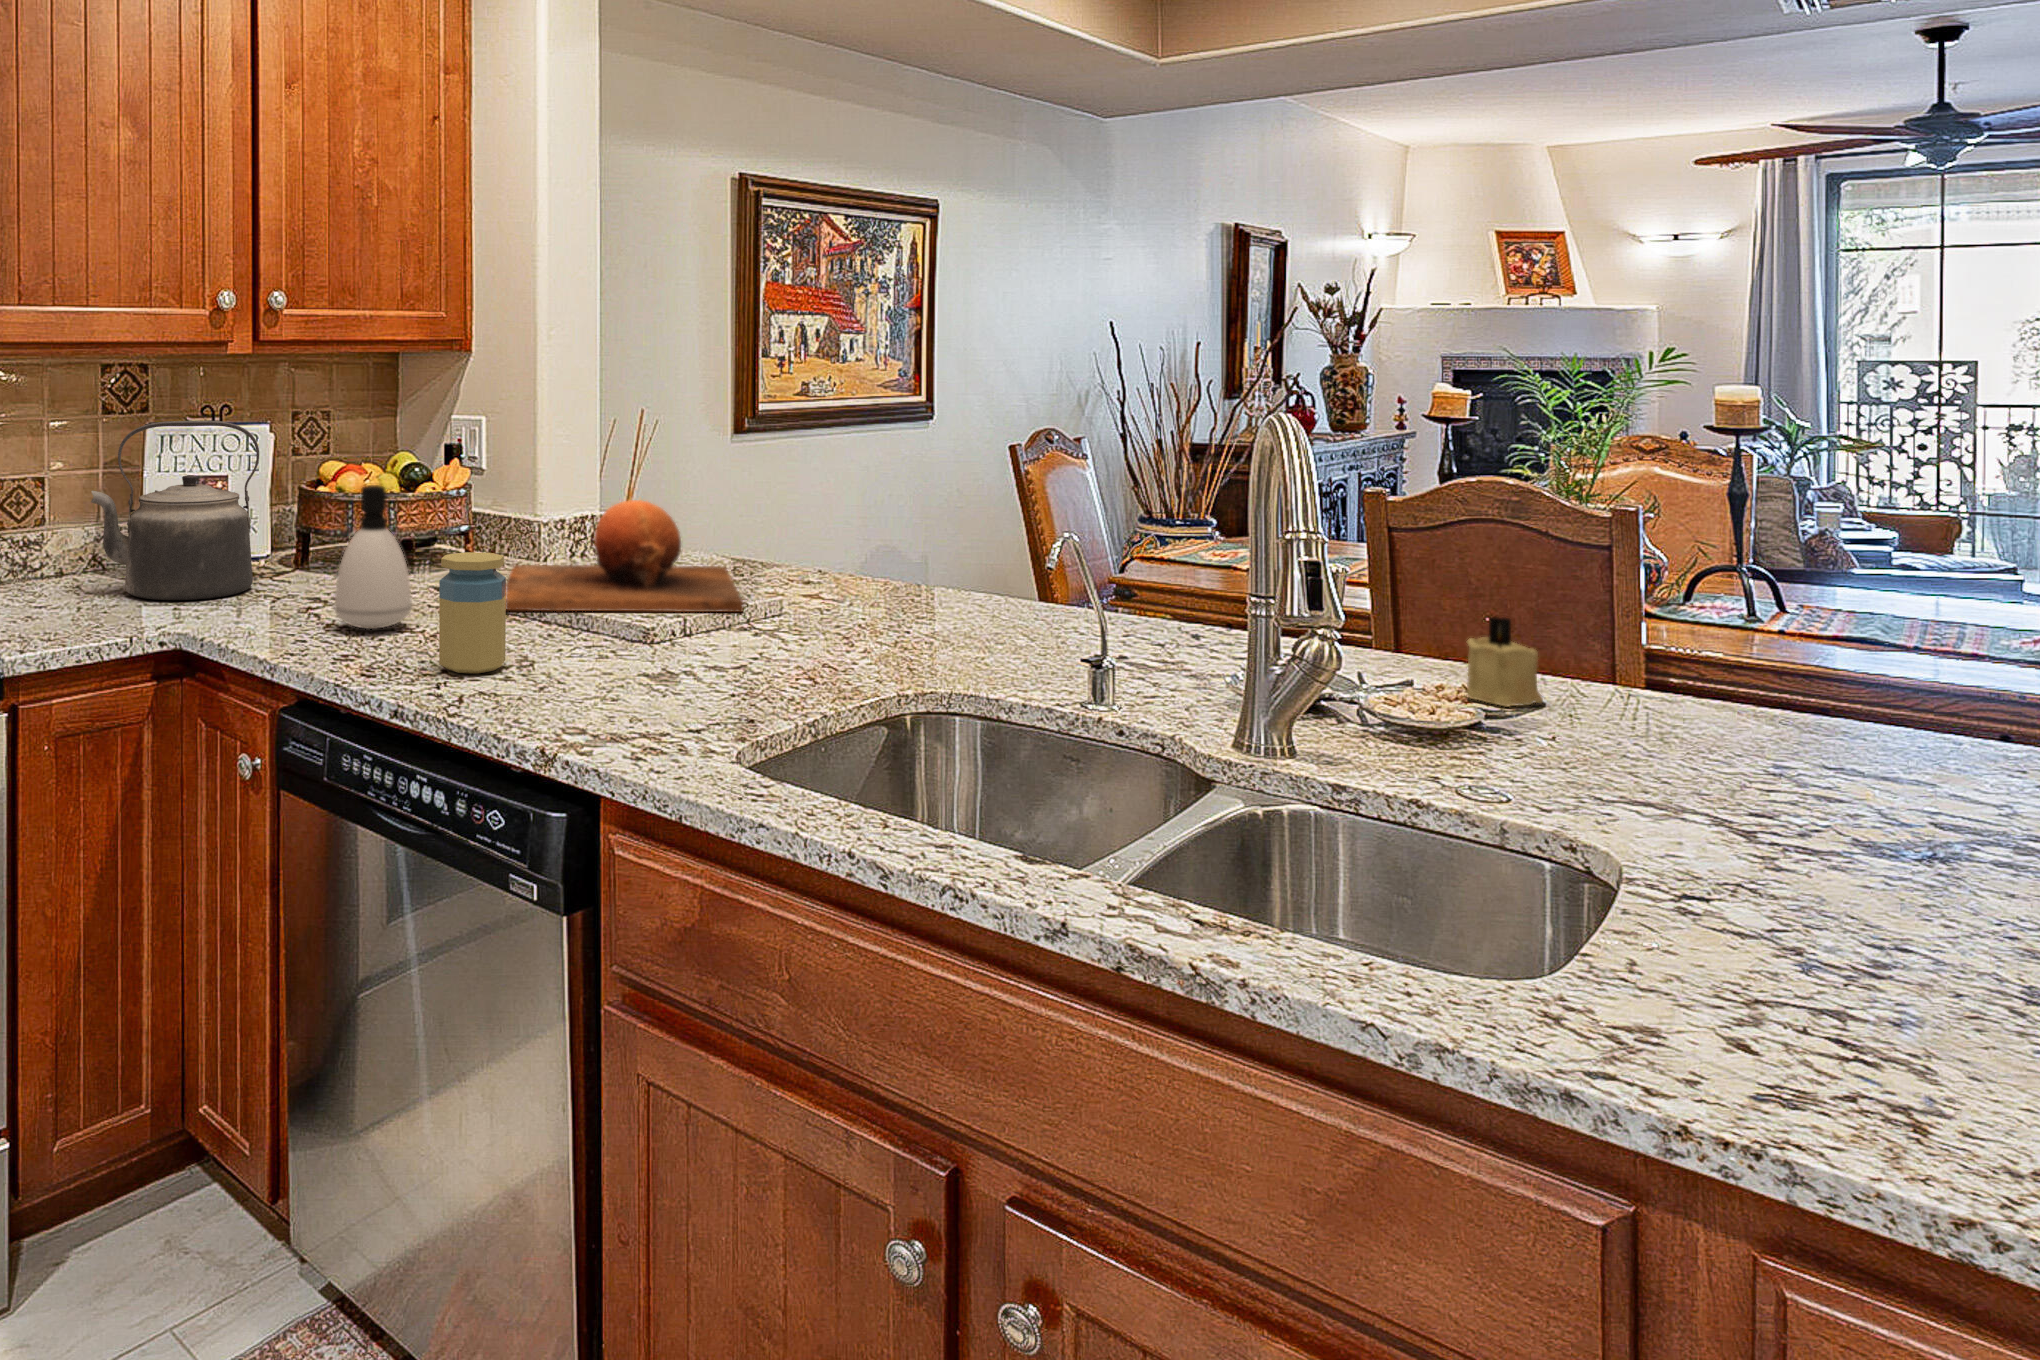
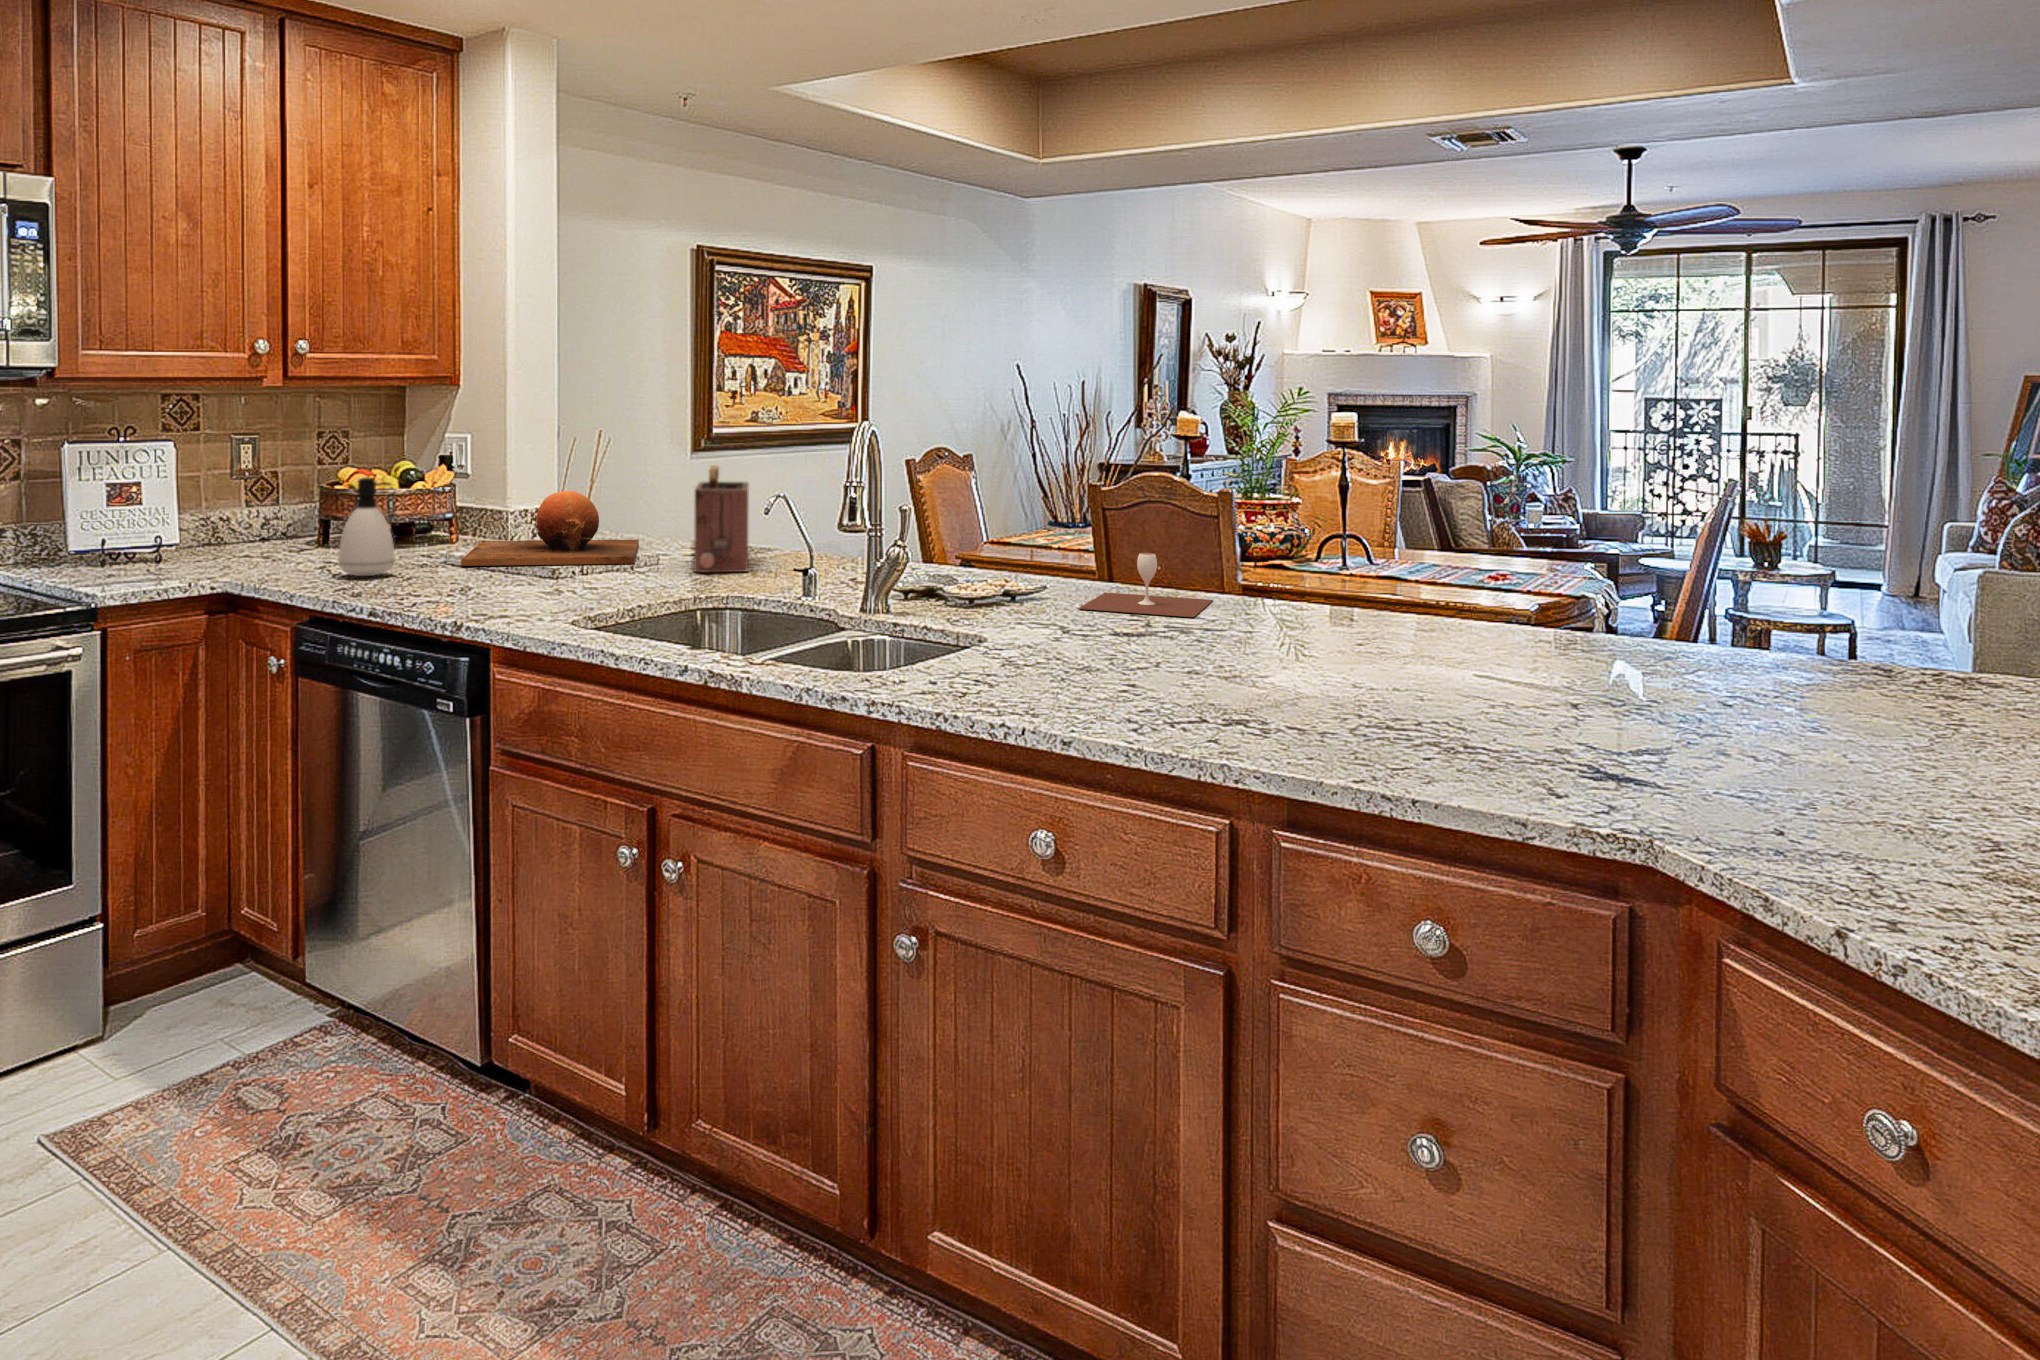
kettle: present [91,421,259,600] -> none [154,436,285,566]
toaster: none [832,468,931,636] -> present [694,465,749,572]
jar: present [439,552,506,673] -> none [406,518,452,595]
candle: present [1467,617,1543,707] -> none [1030,542,1069,593]
wine glass: none [1618,654,1929,797] -> present [1078,553,1213,617]

